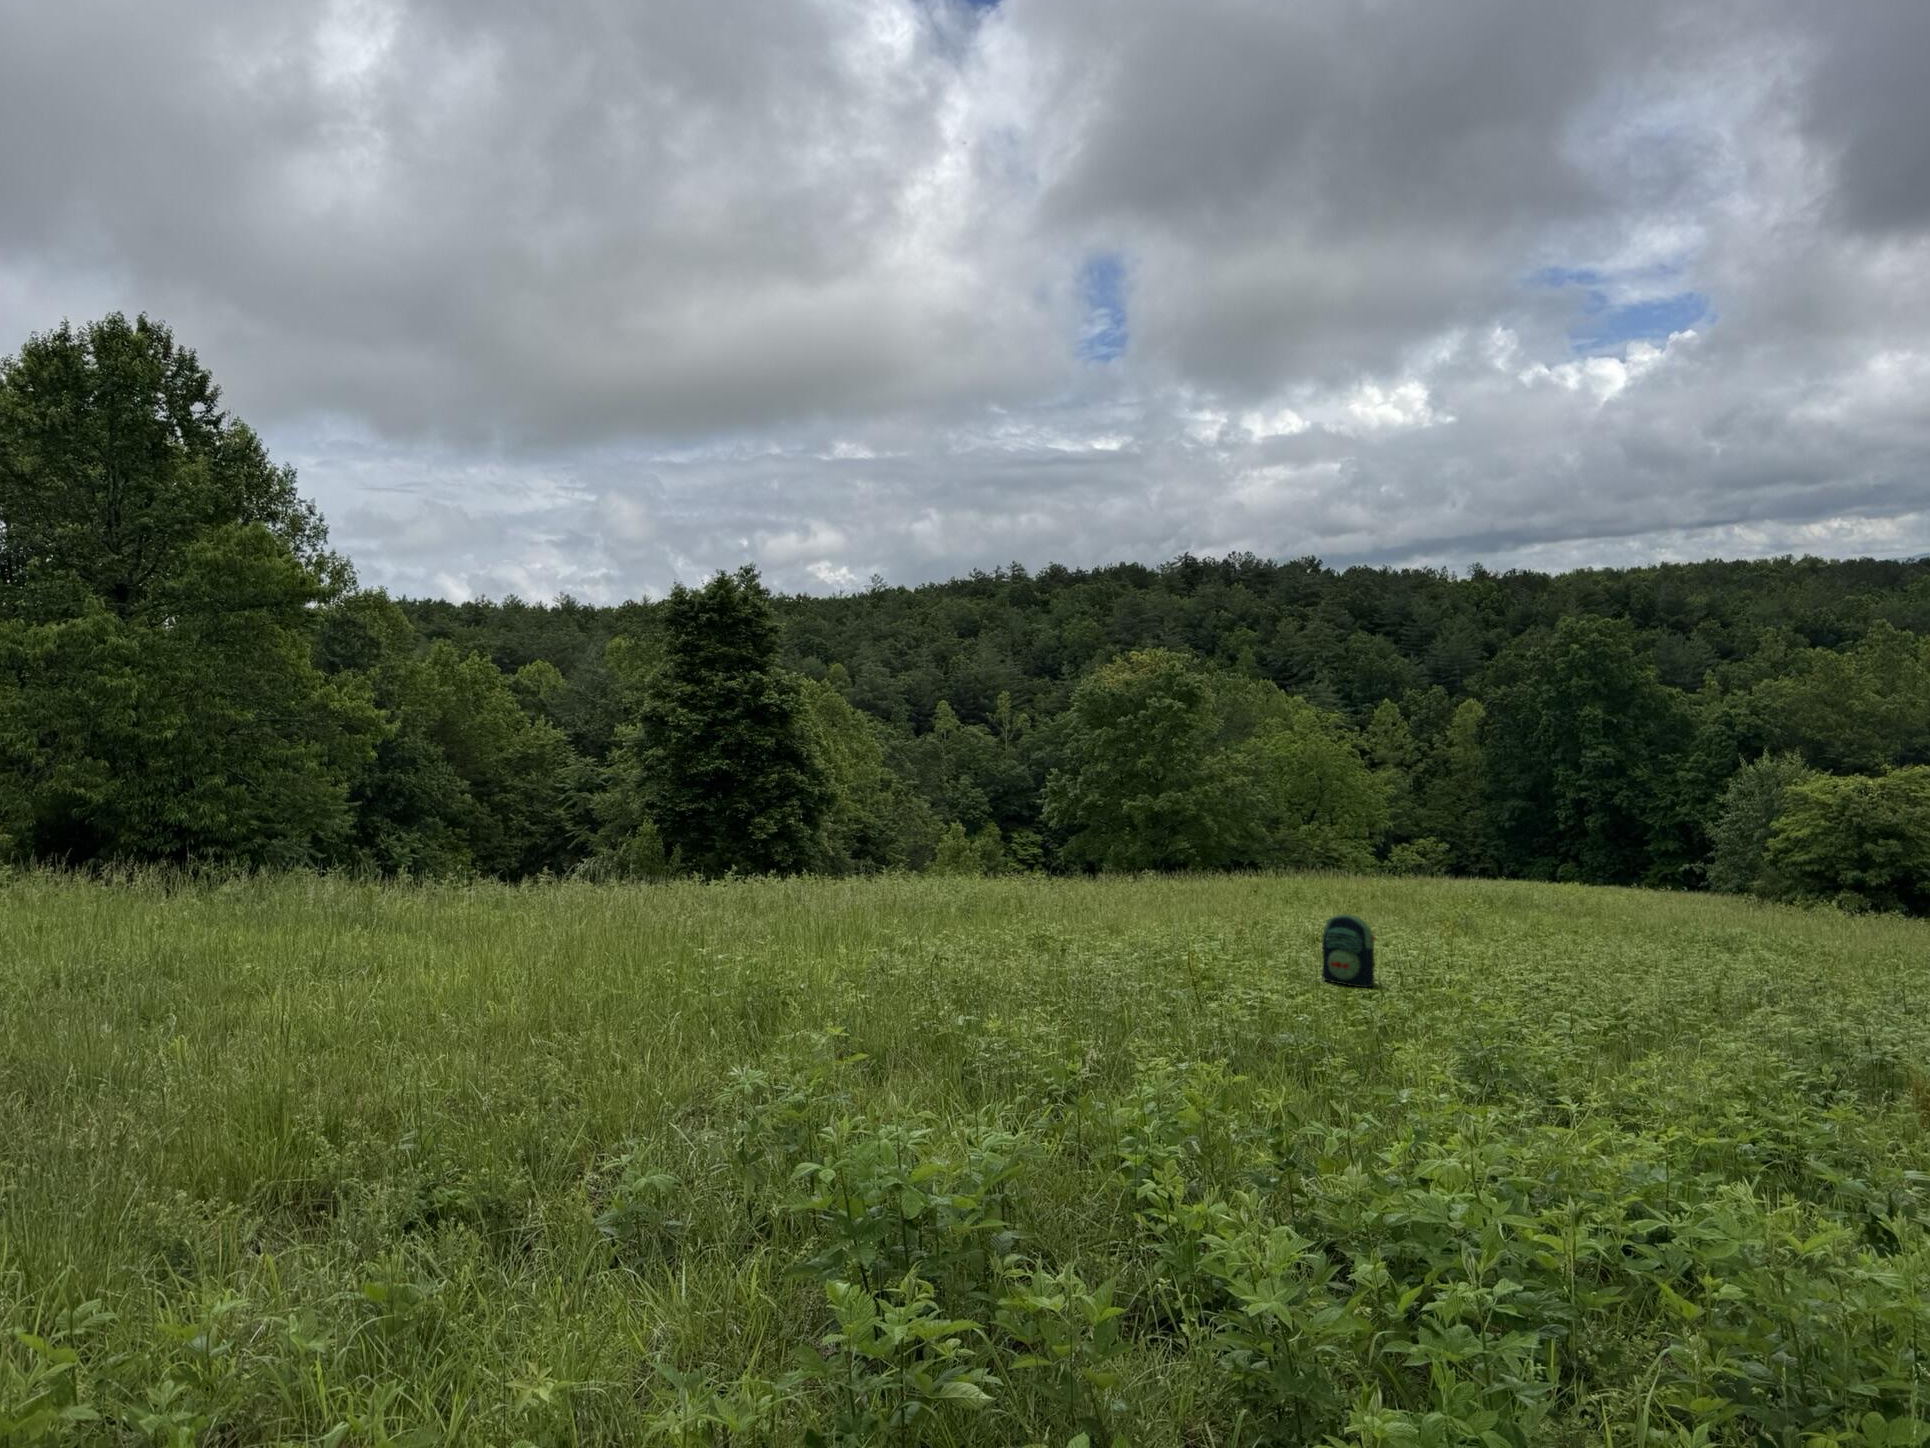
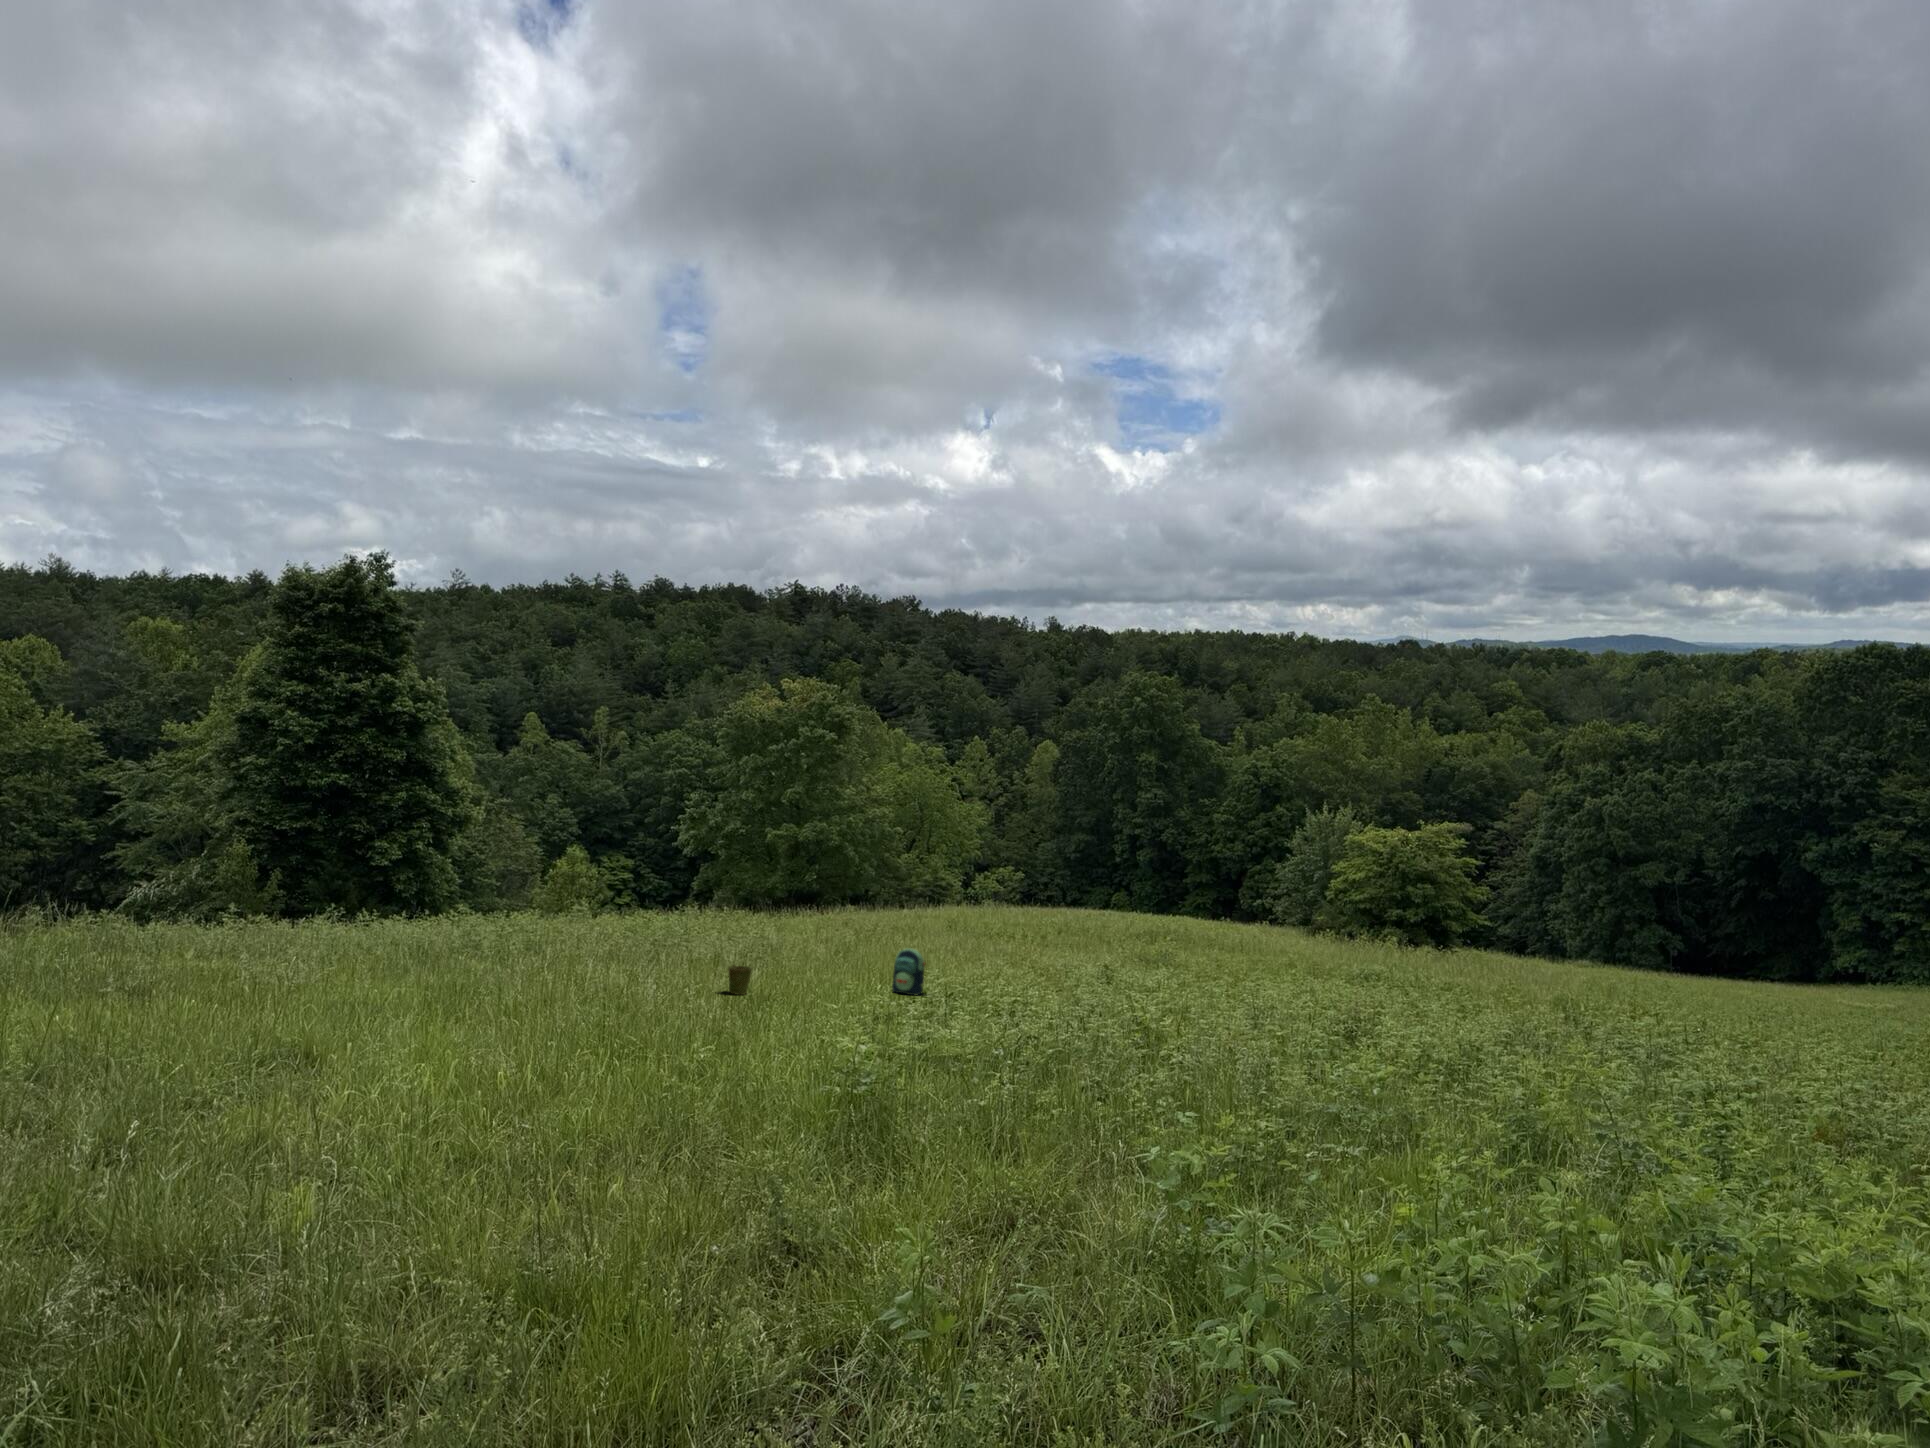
bucket: none [1070,936,1110,982] -> present [728,965,752,995]

